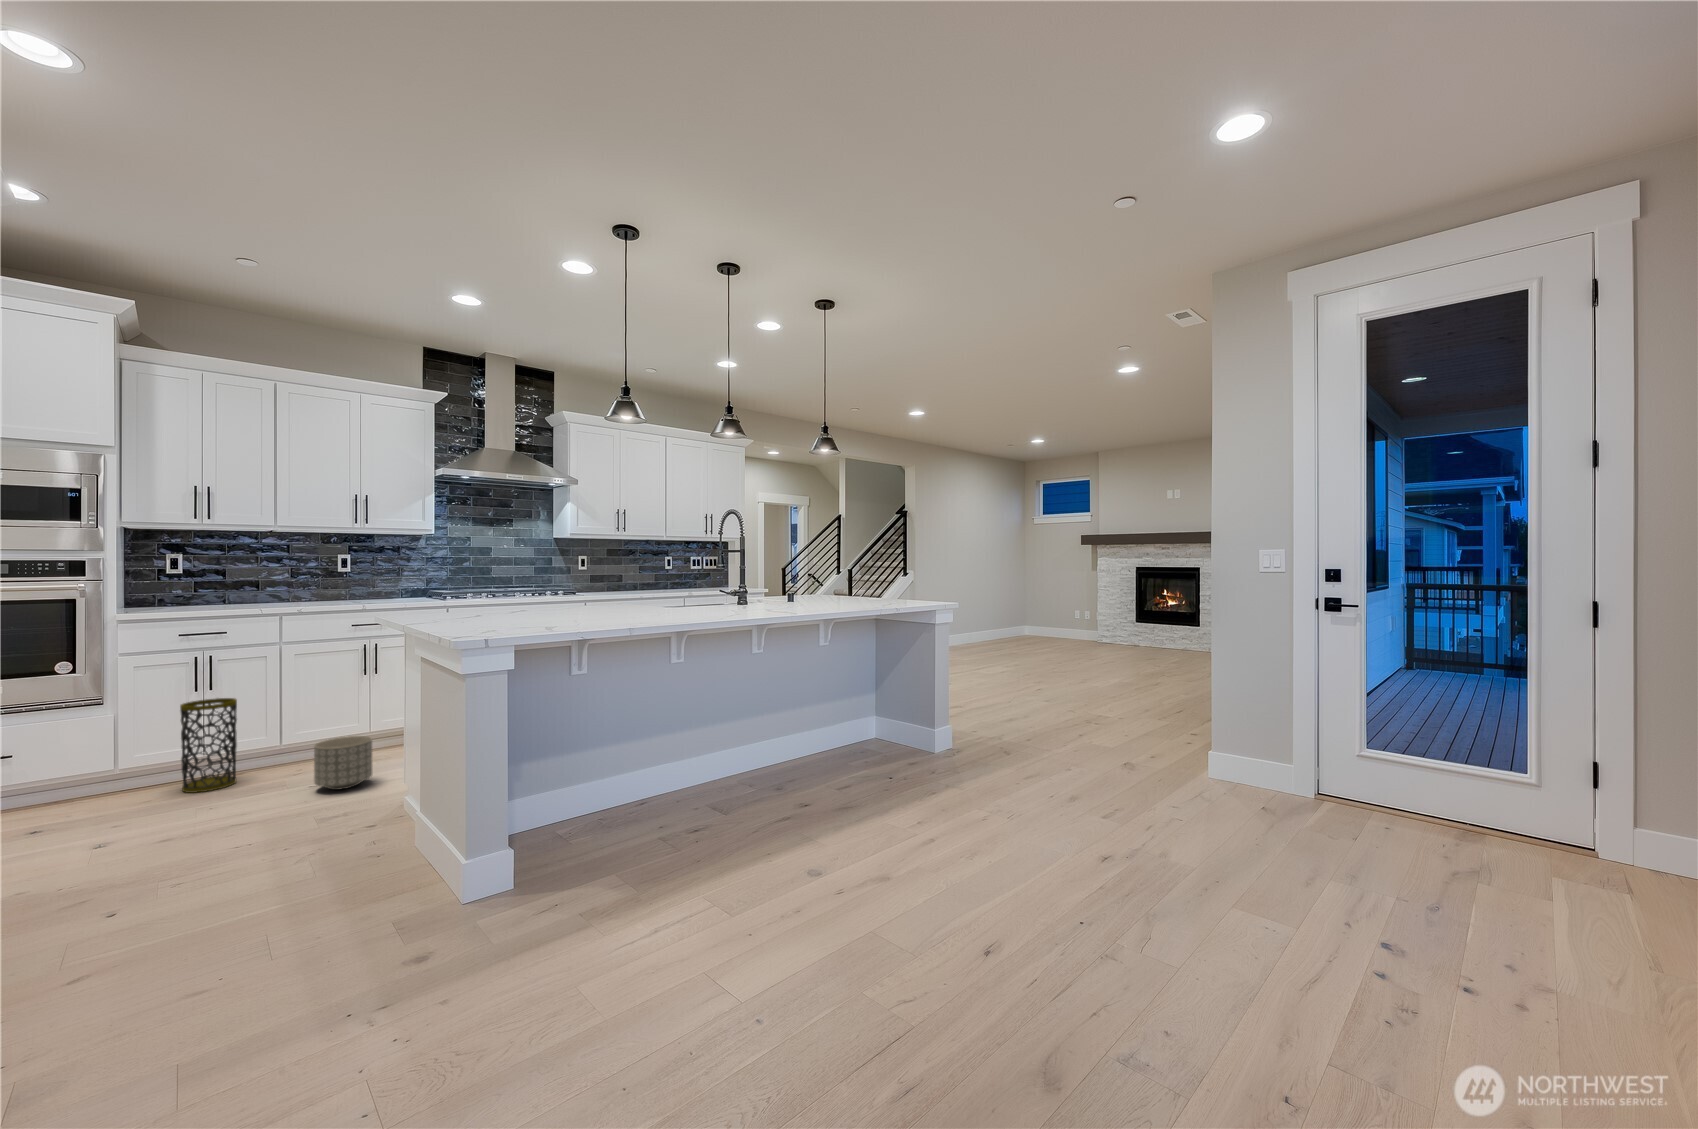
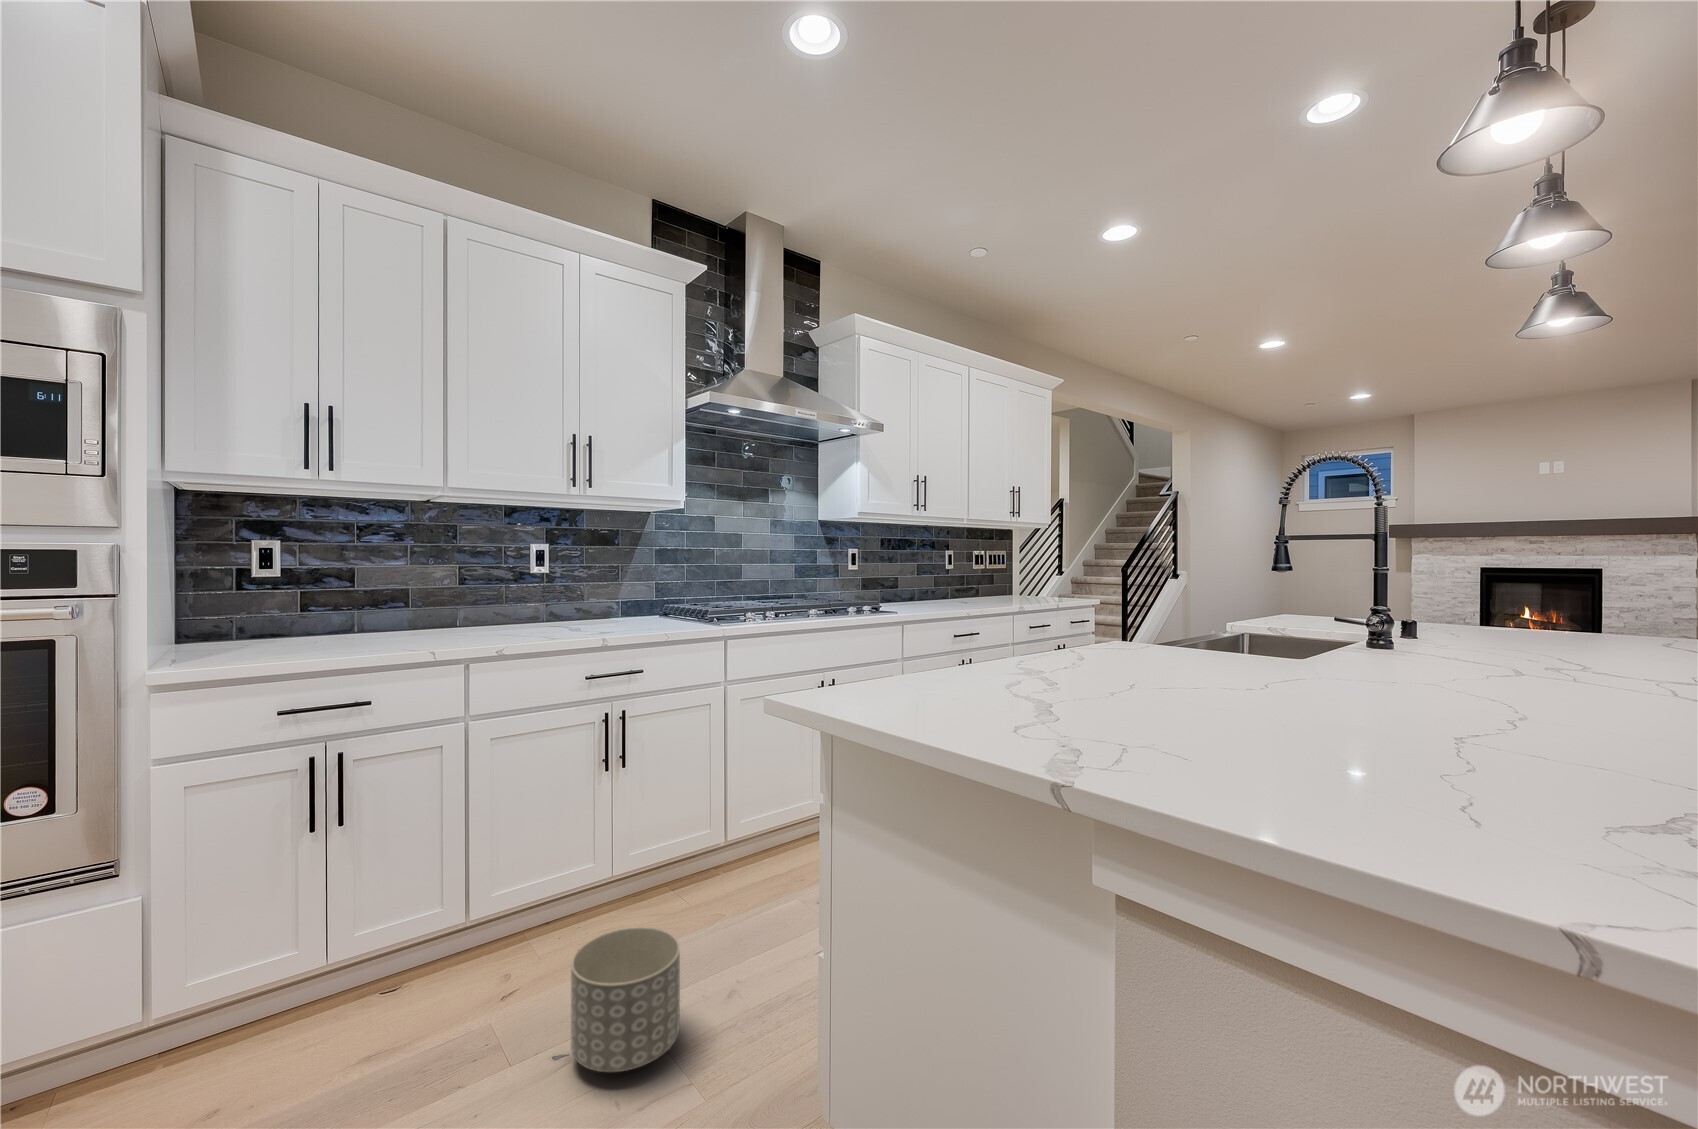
trash can: present [180,698,237,793] -> none [285,839,394,1065]

